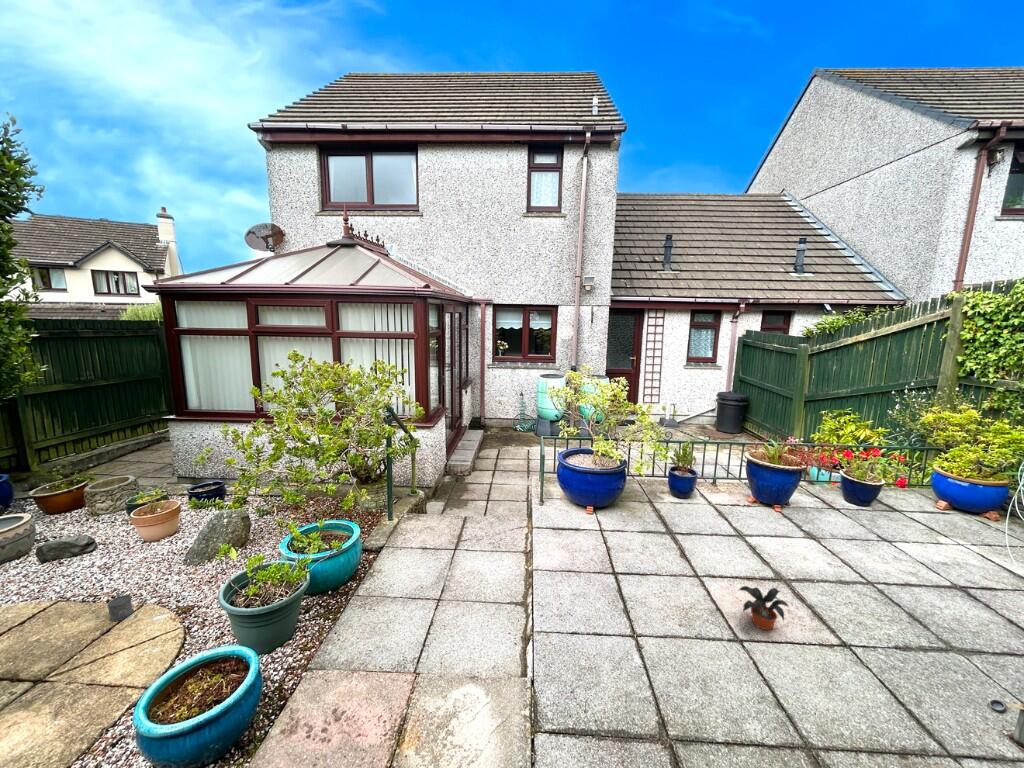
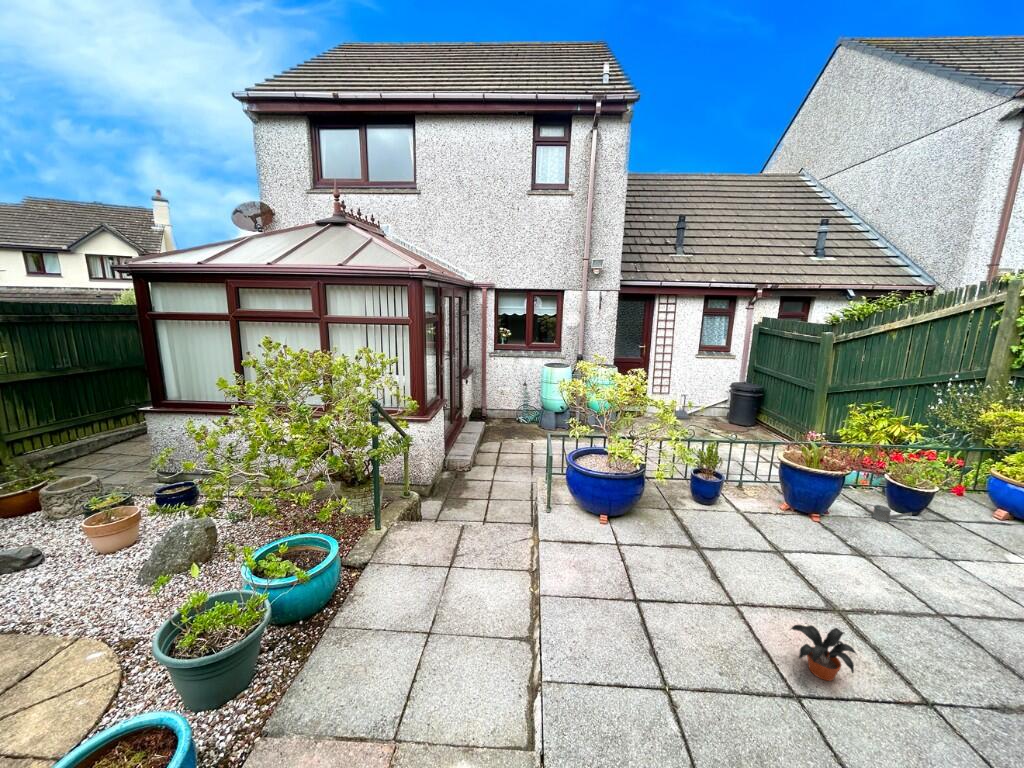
watering can: present [107,593,133,622] -> present [866,504,912,522]

